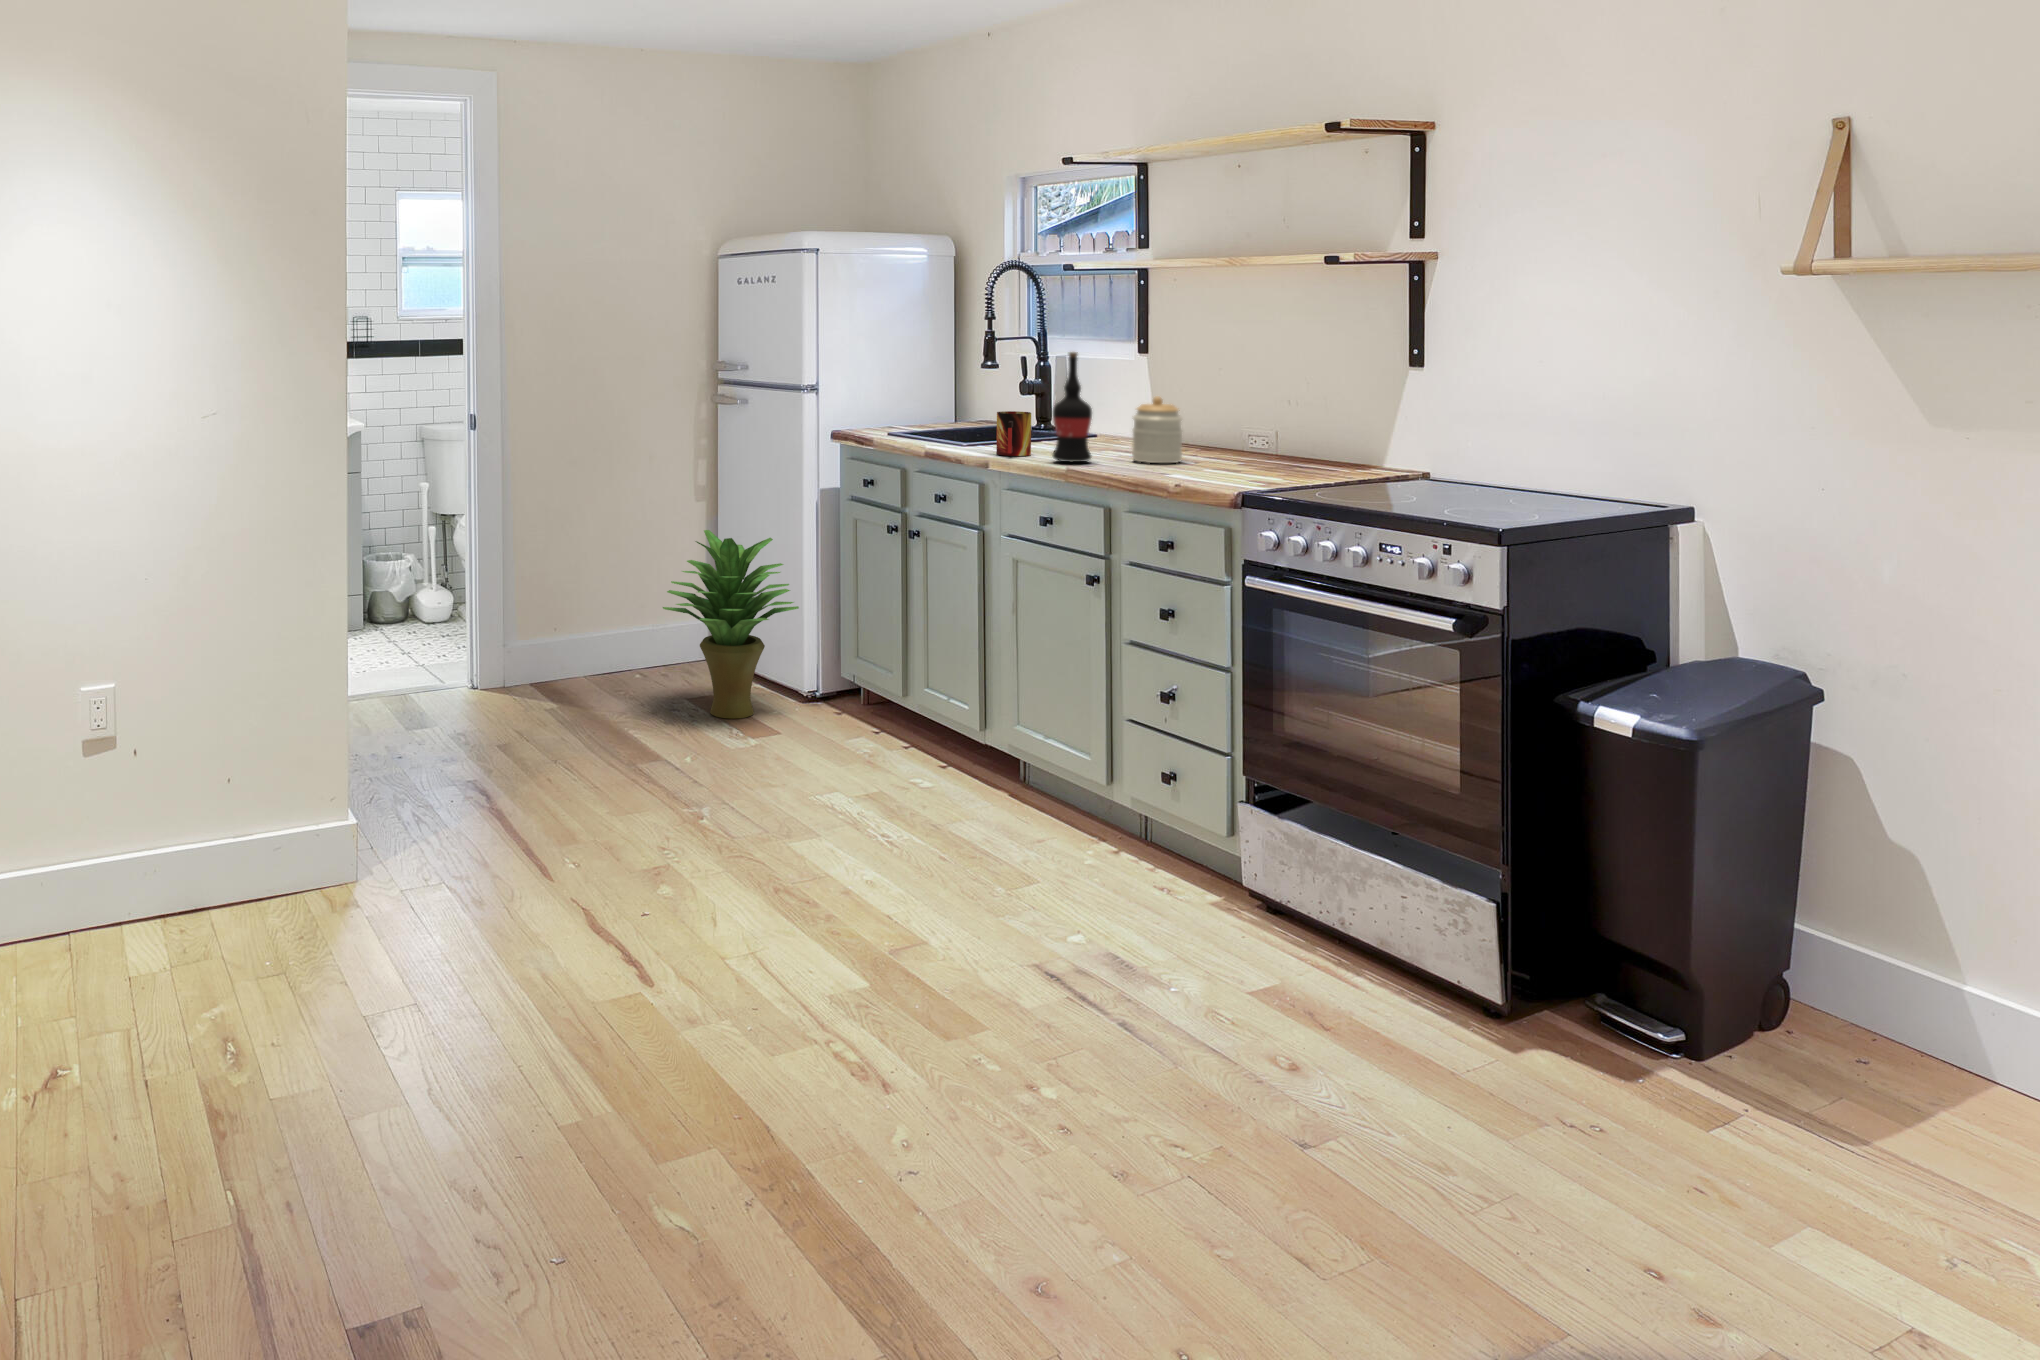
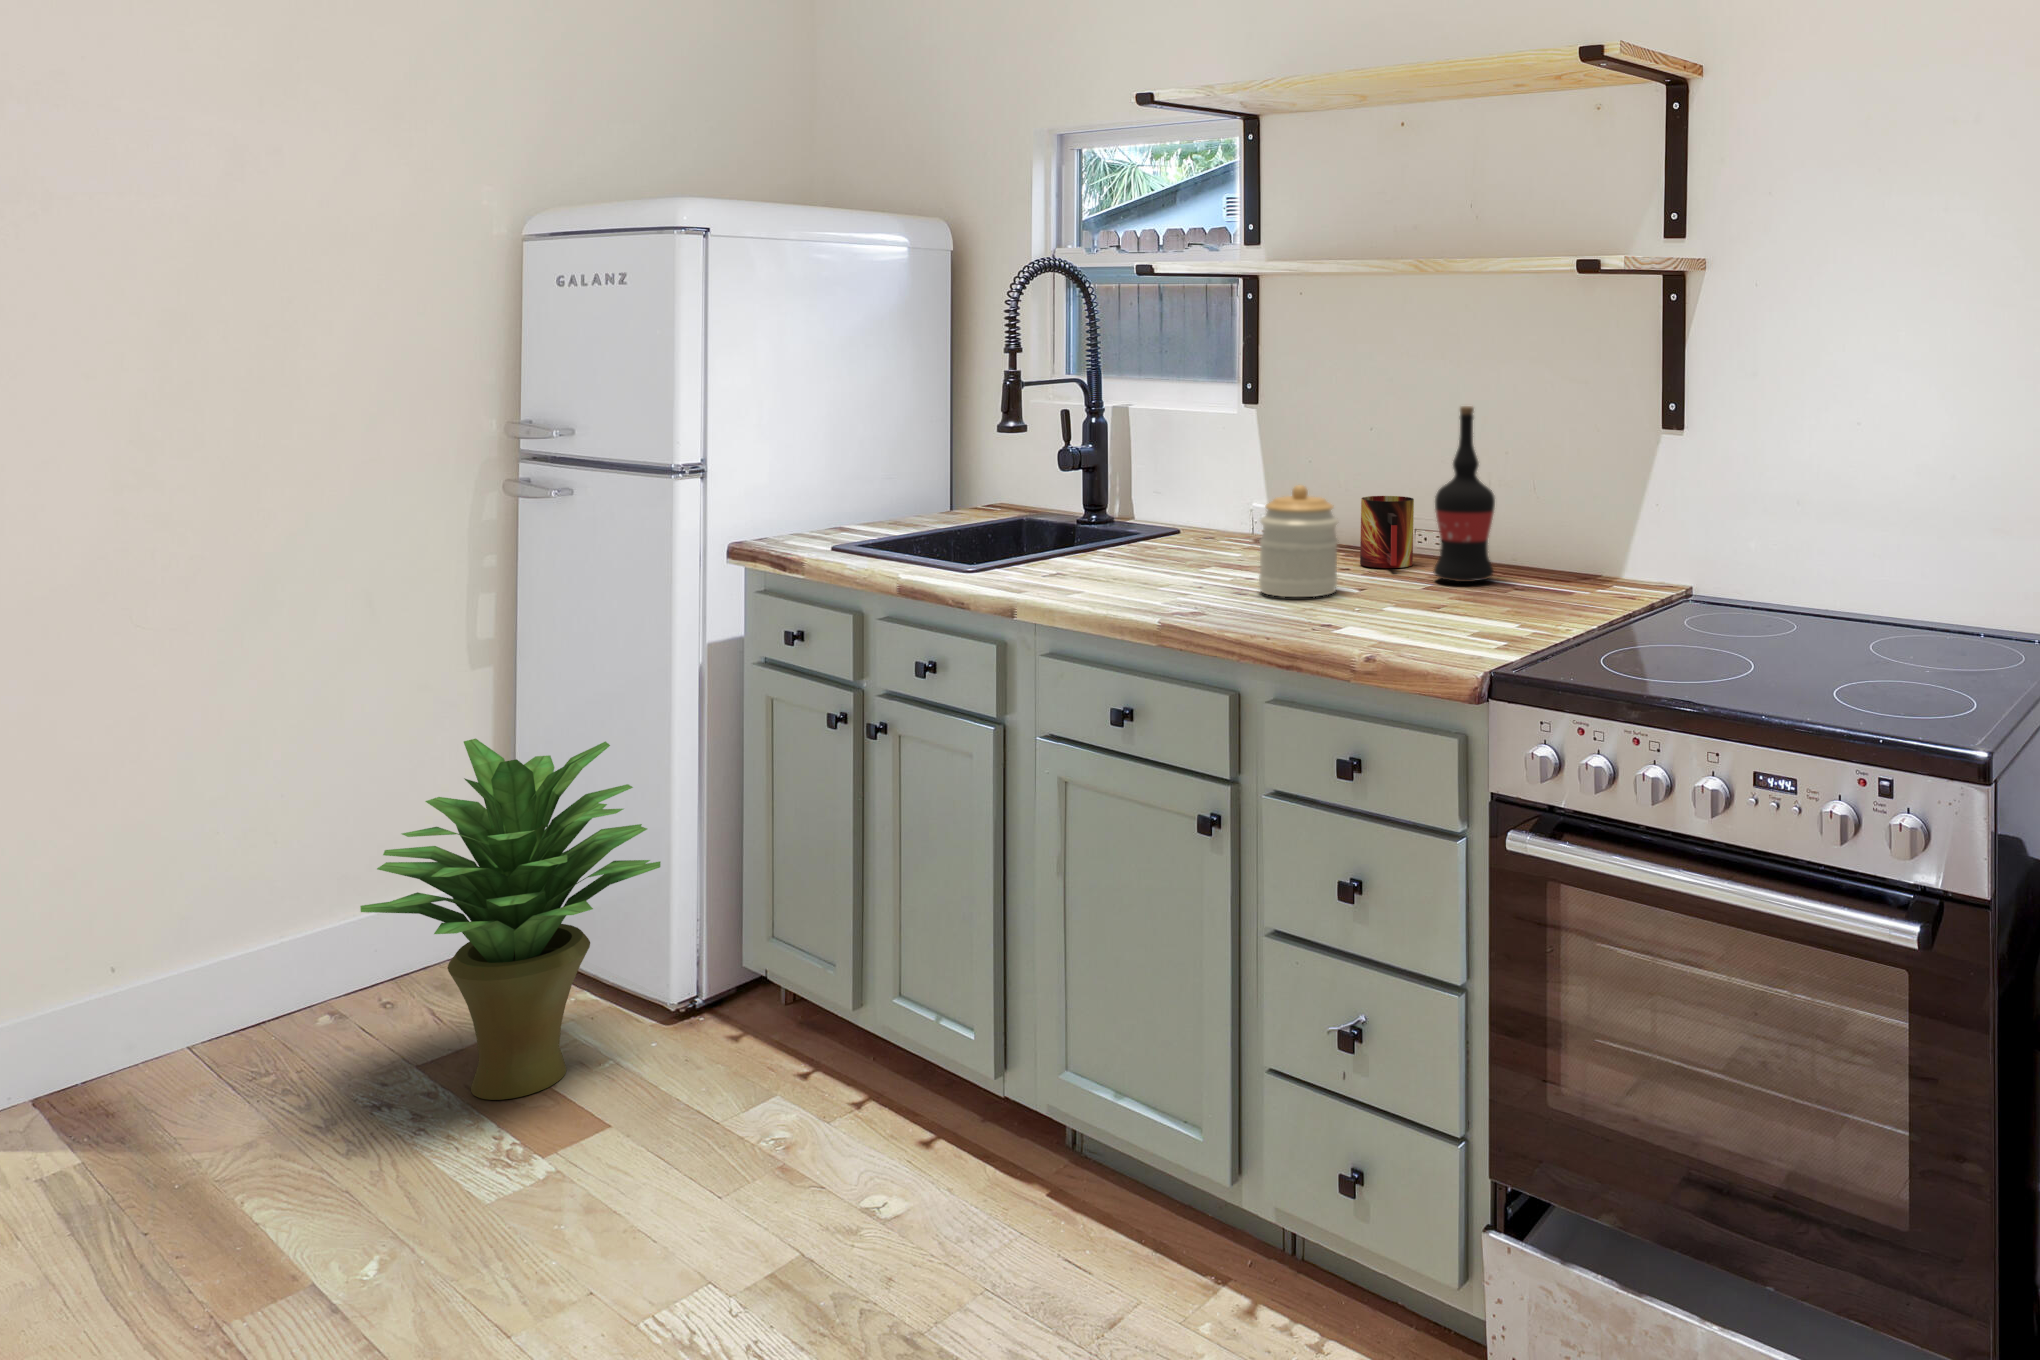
wine bottle: present [1053,352,1092,462] -> present [1434,406,1495,582]
mug: present [996,411,1031,456] -> present [1360,496,1414,568]

